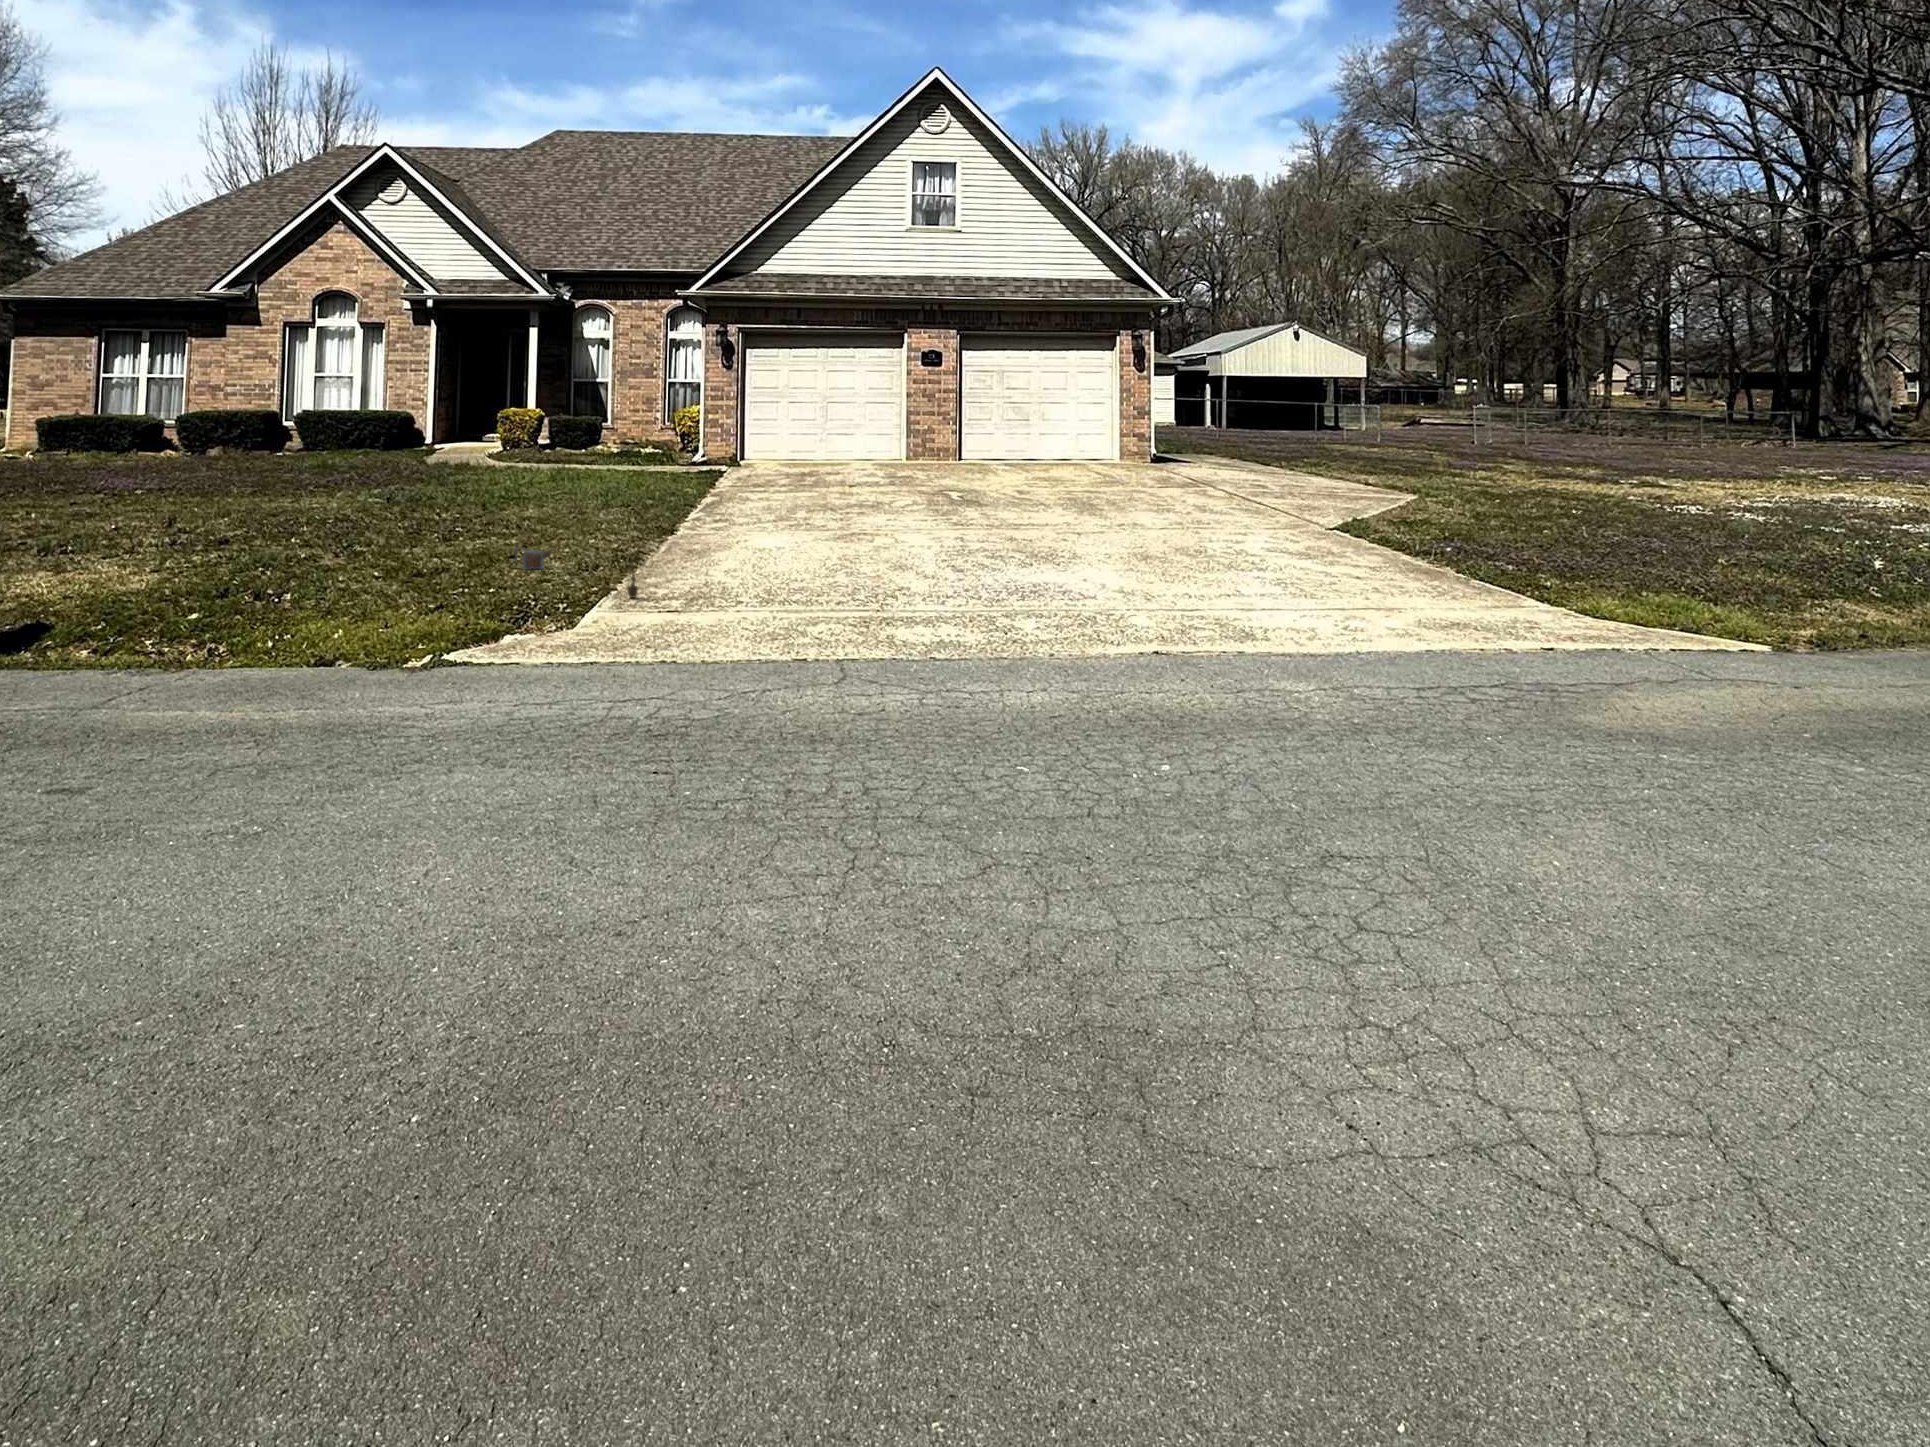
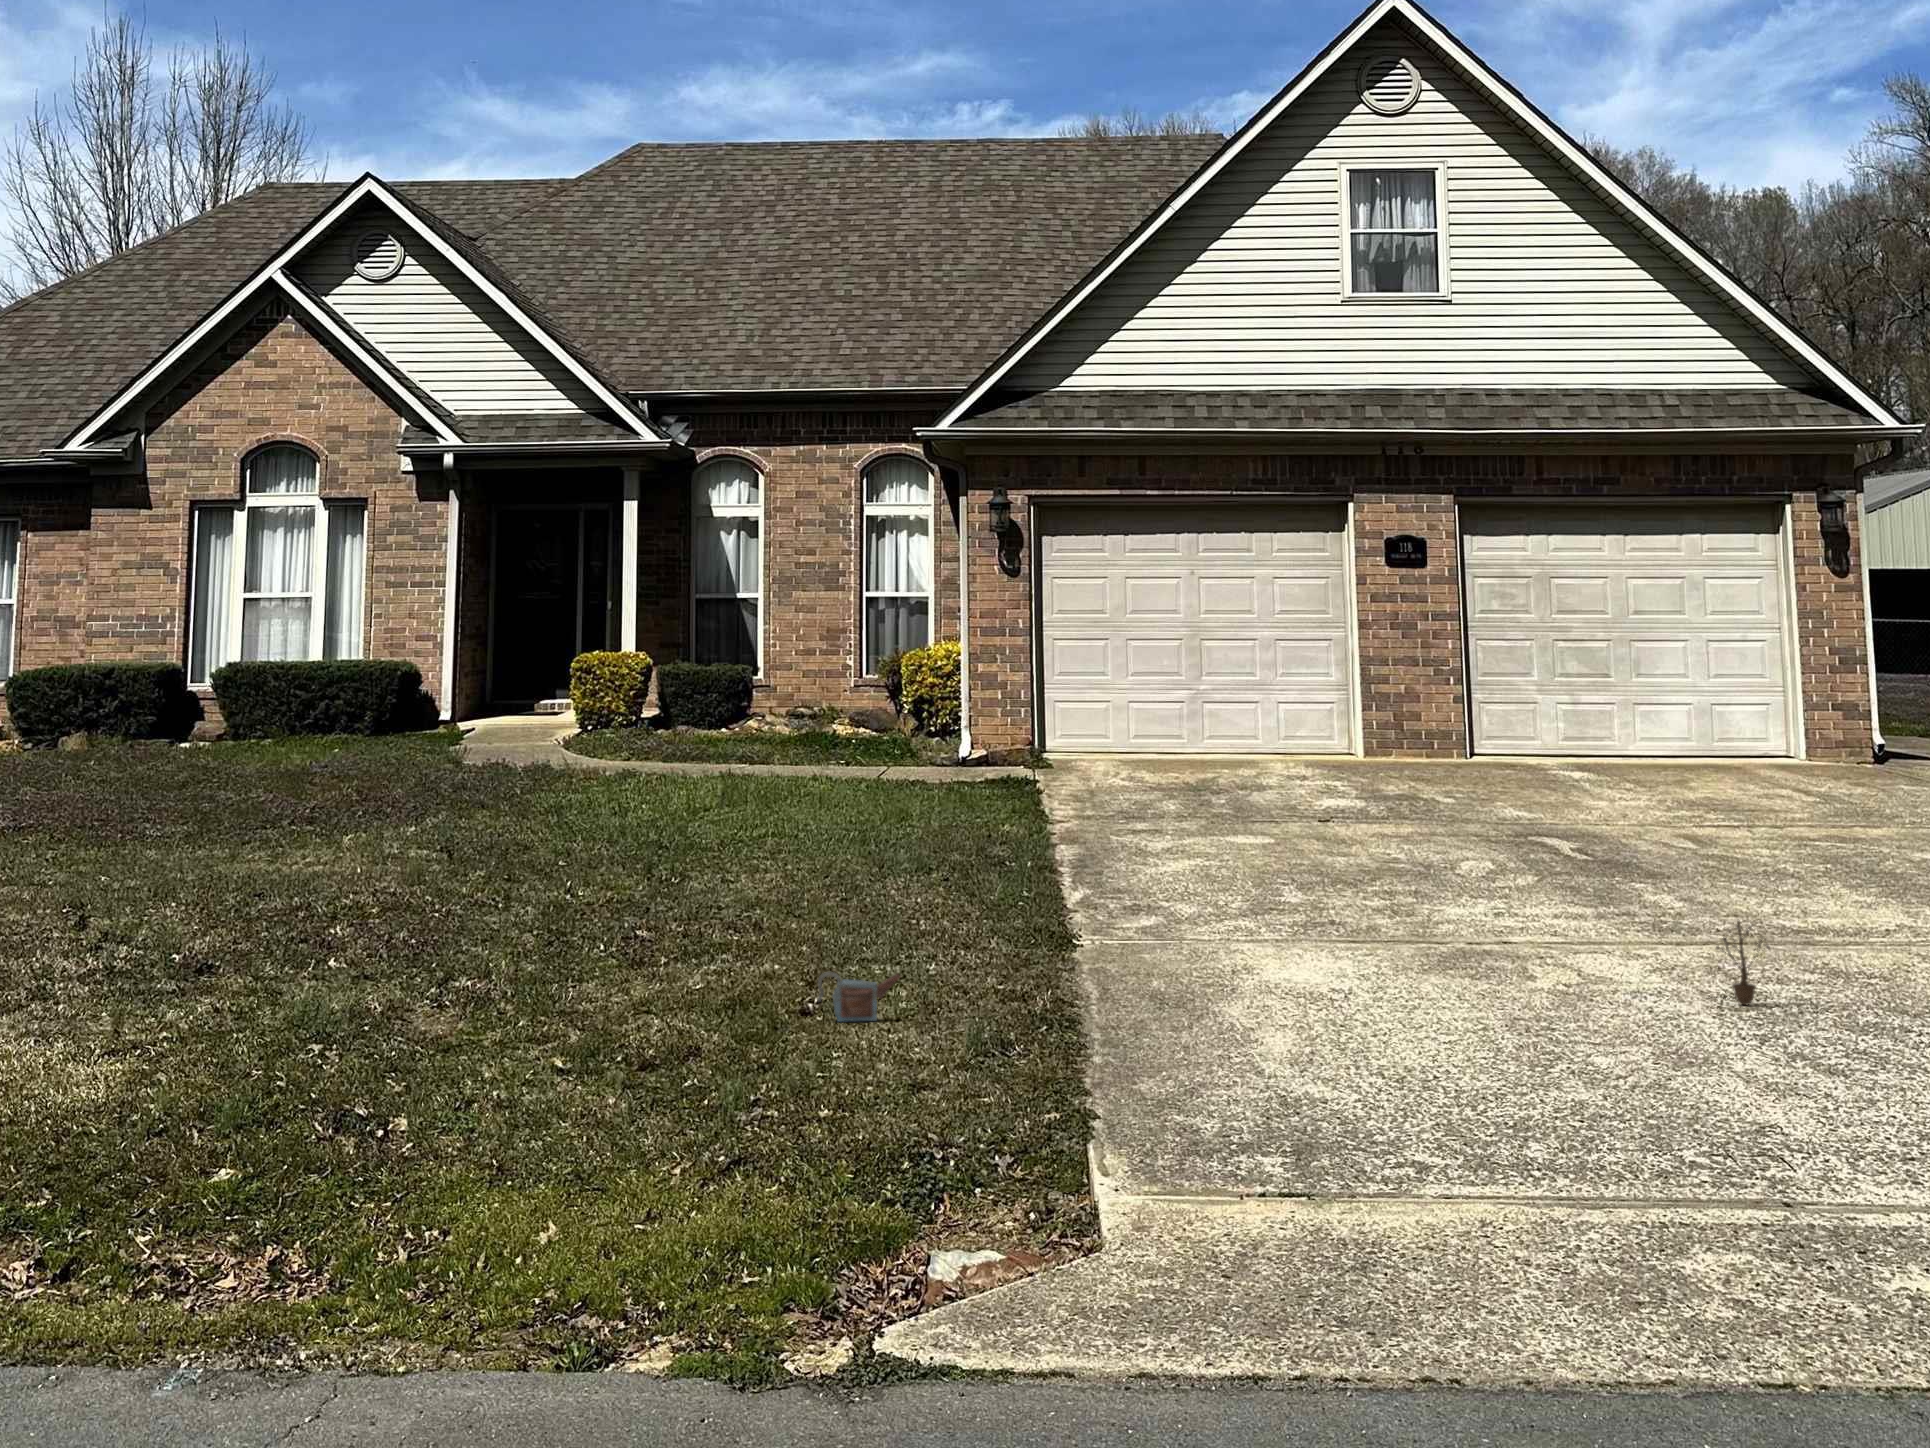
decorative plant: present [626,560,645,598] -> present [1708,921,1769,1005]

